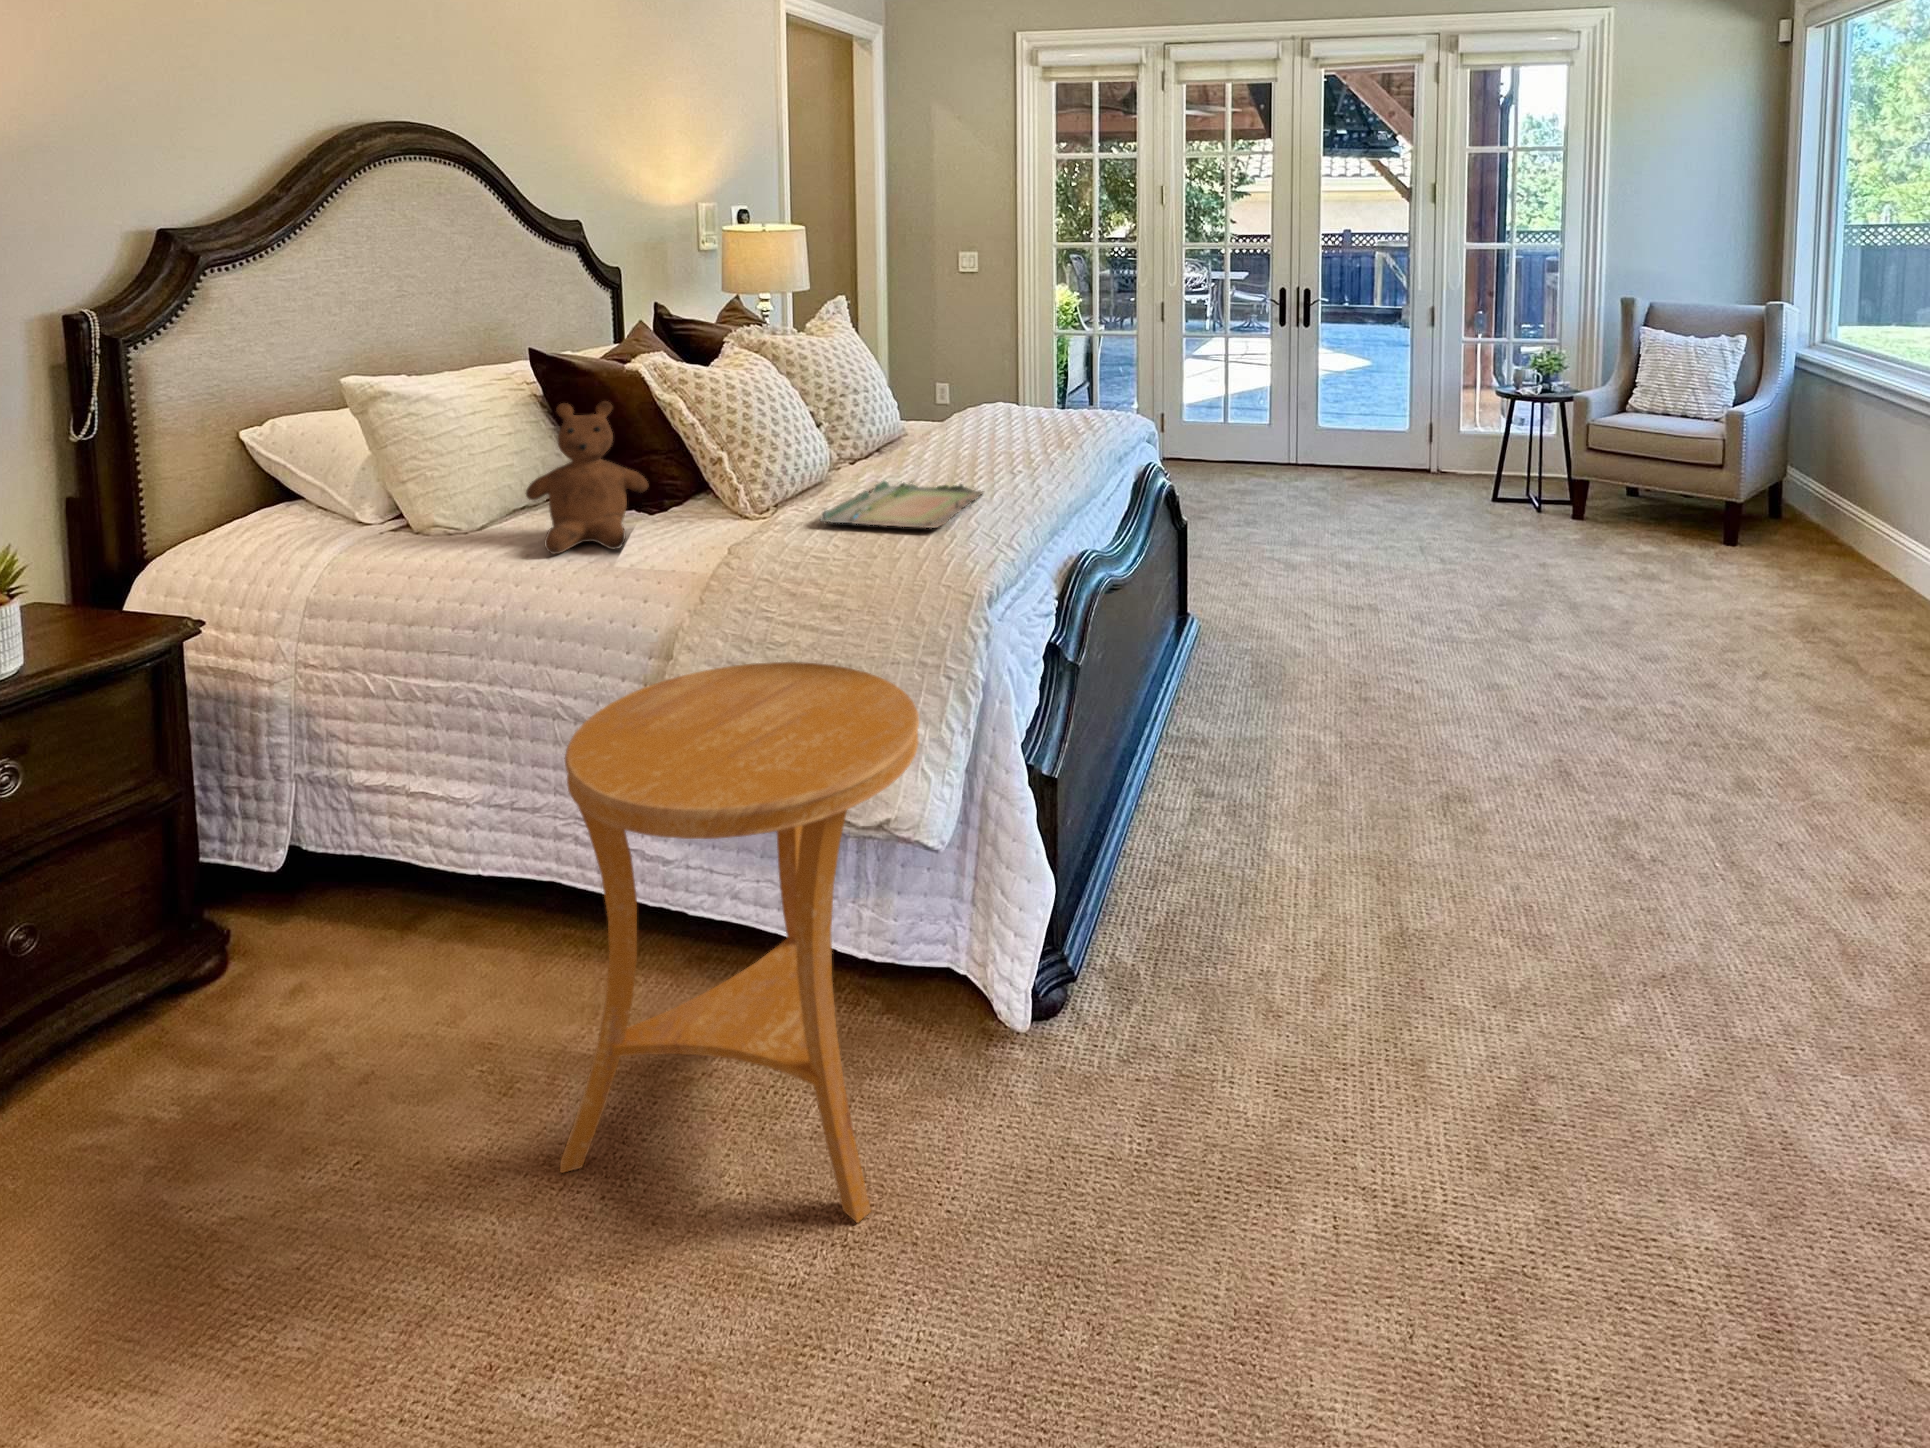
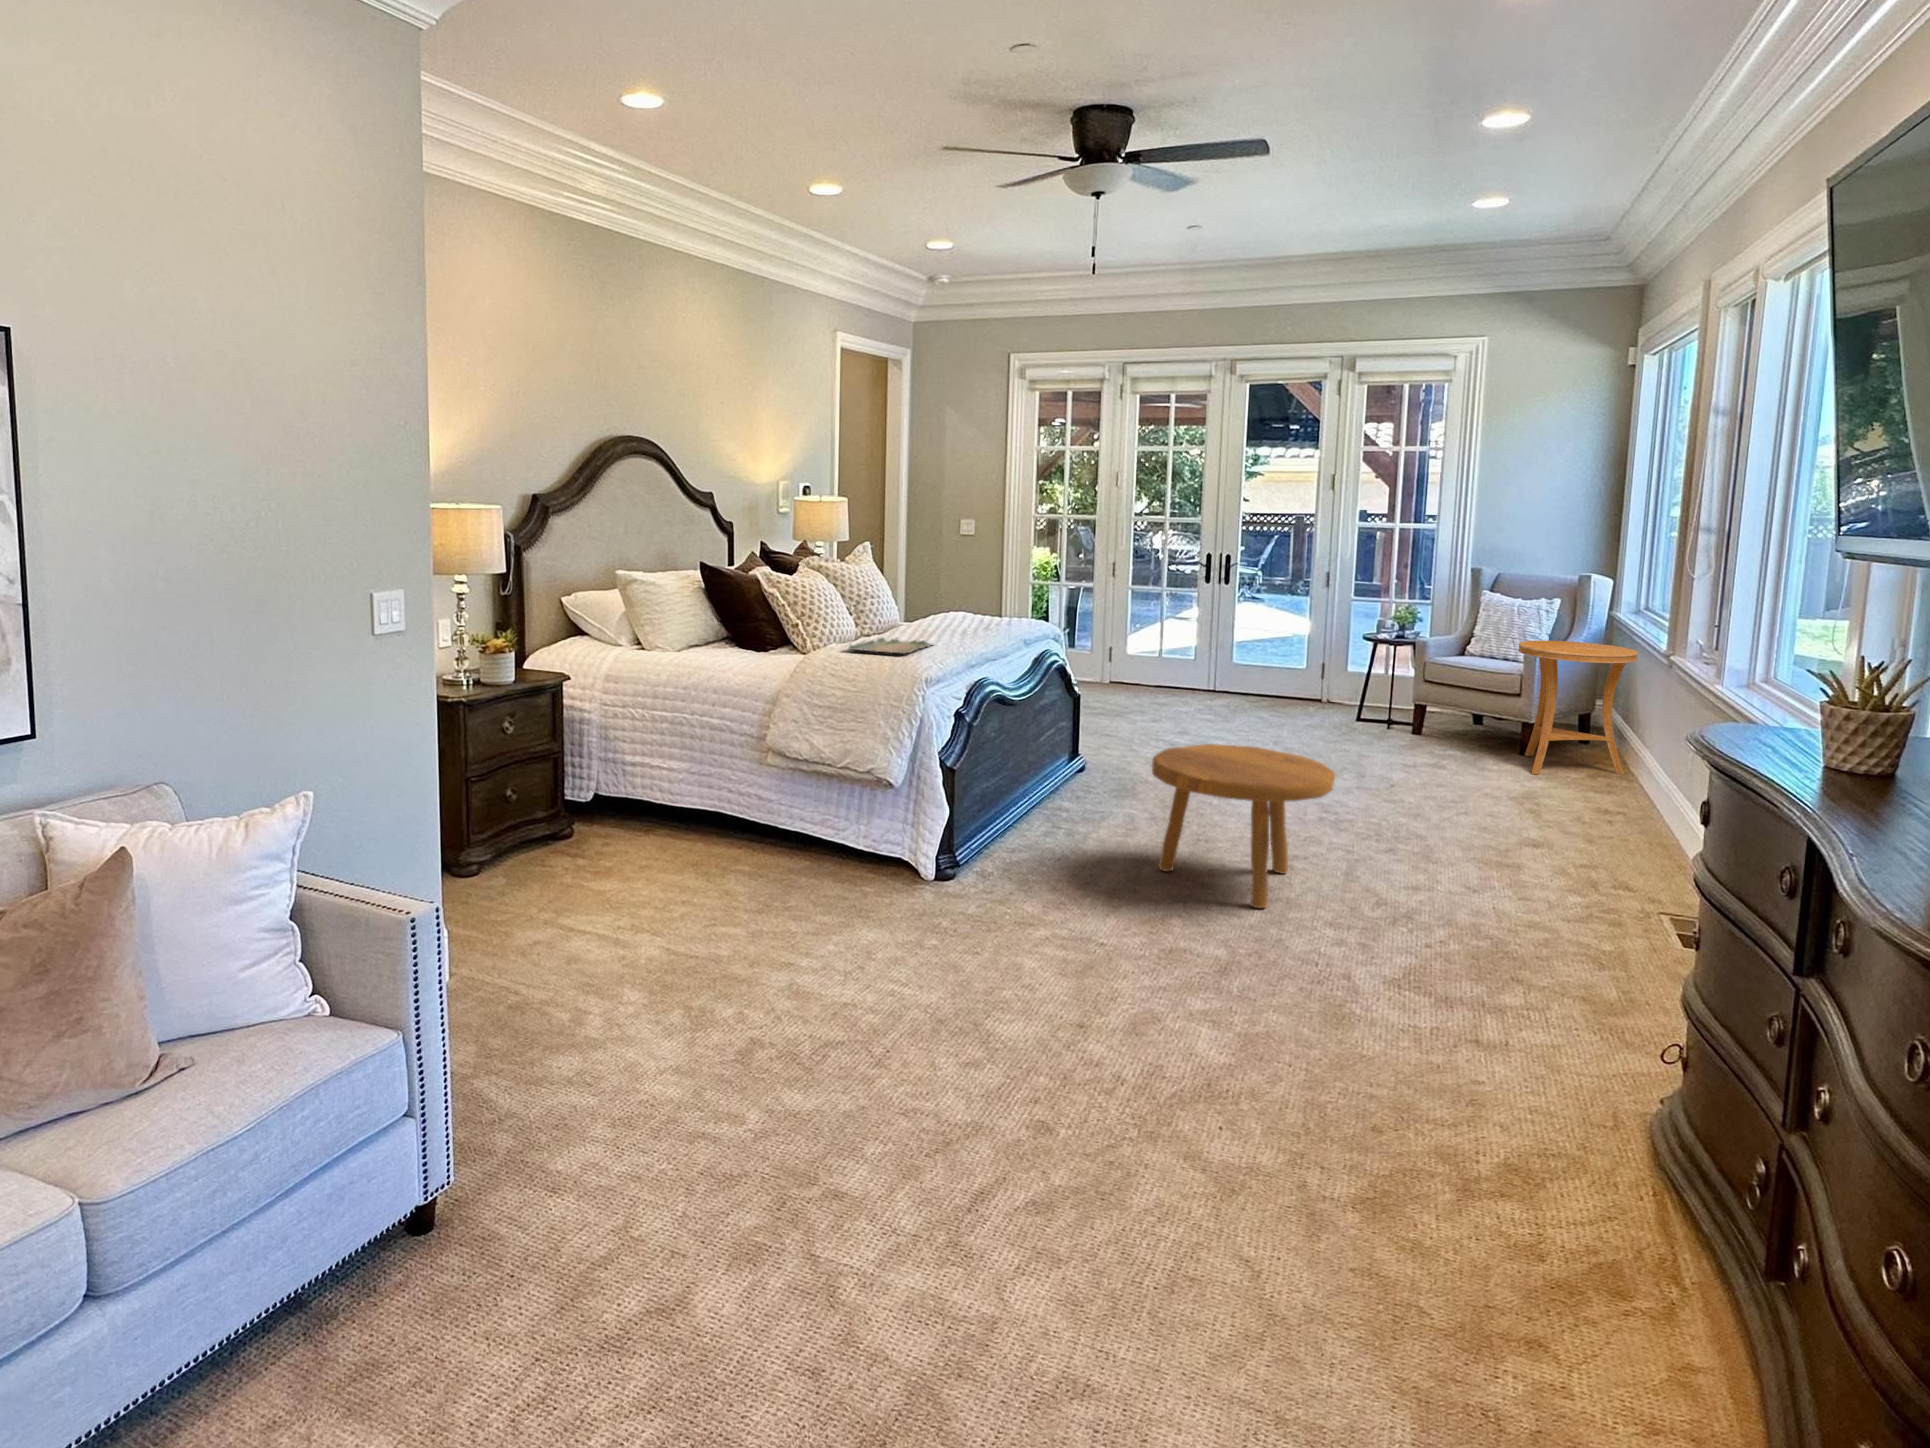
teddy bear: present [526,401,648,554] -> none [704,586,763,660]
footstool: none [1416,646,1771,1012] -> present [1152,744,1335,908]
side table: present [560,662,919,1222] -> present [1518,641,1638,774]

